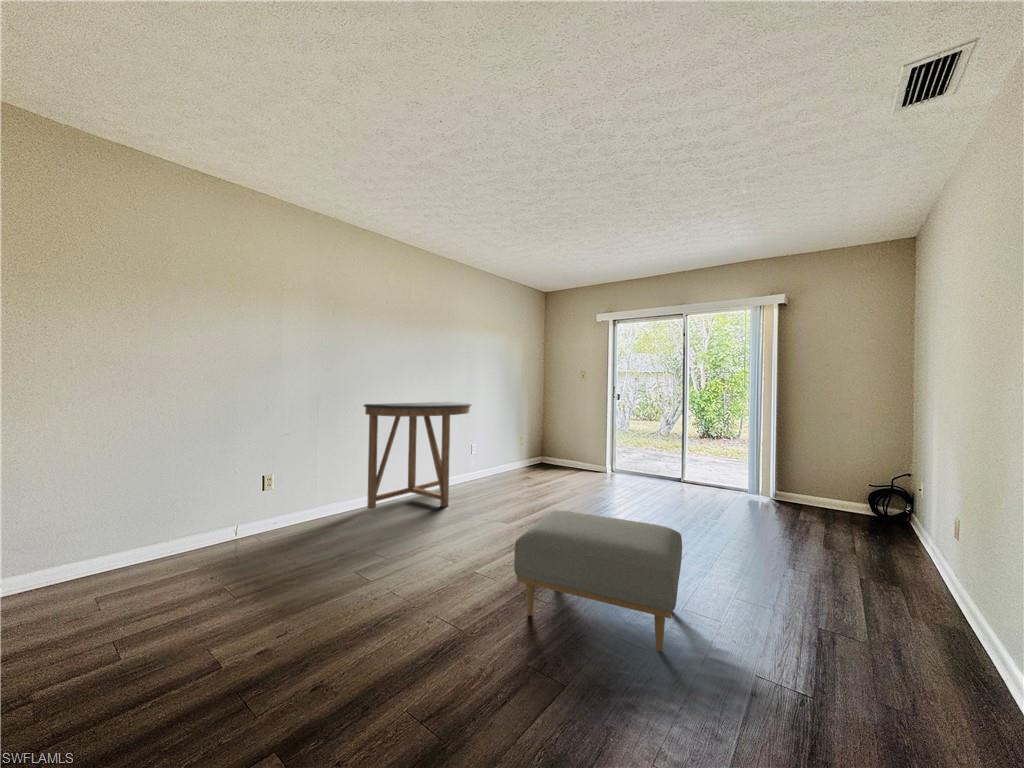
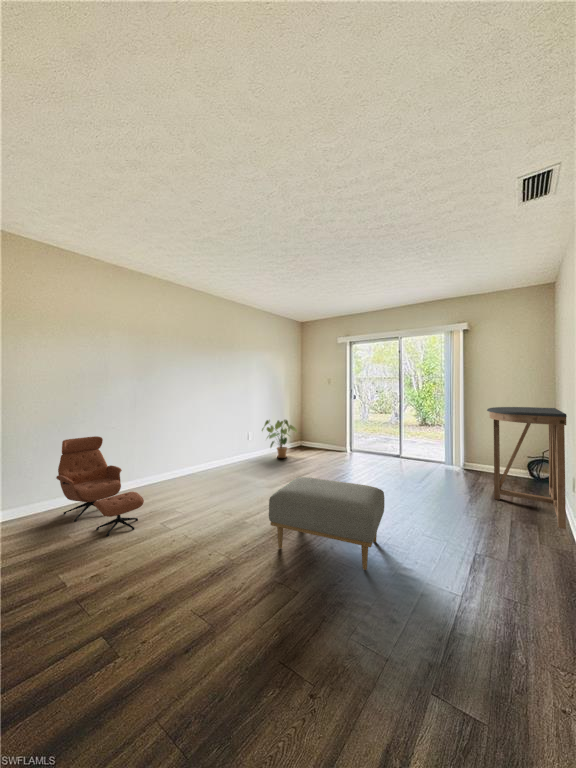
console table: present [364,402,472,509] -> present [487,407,567,529]
house plant: none [488,426,538,480] -> present [262,420,297,458]
lounge chair: none [203,446,329,591] -> present [56,436,144,536]

